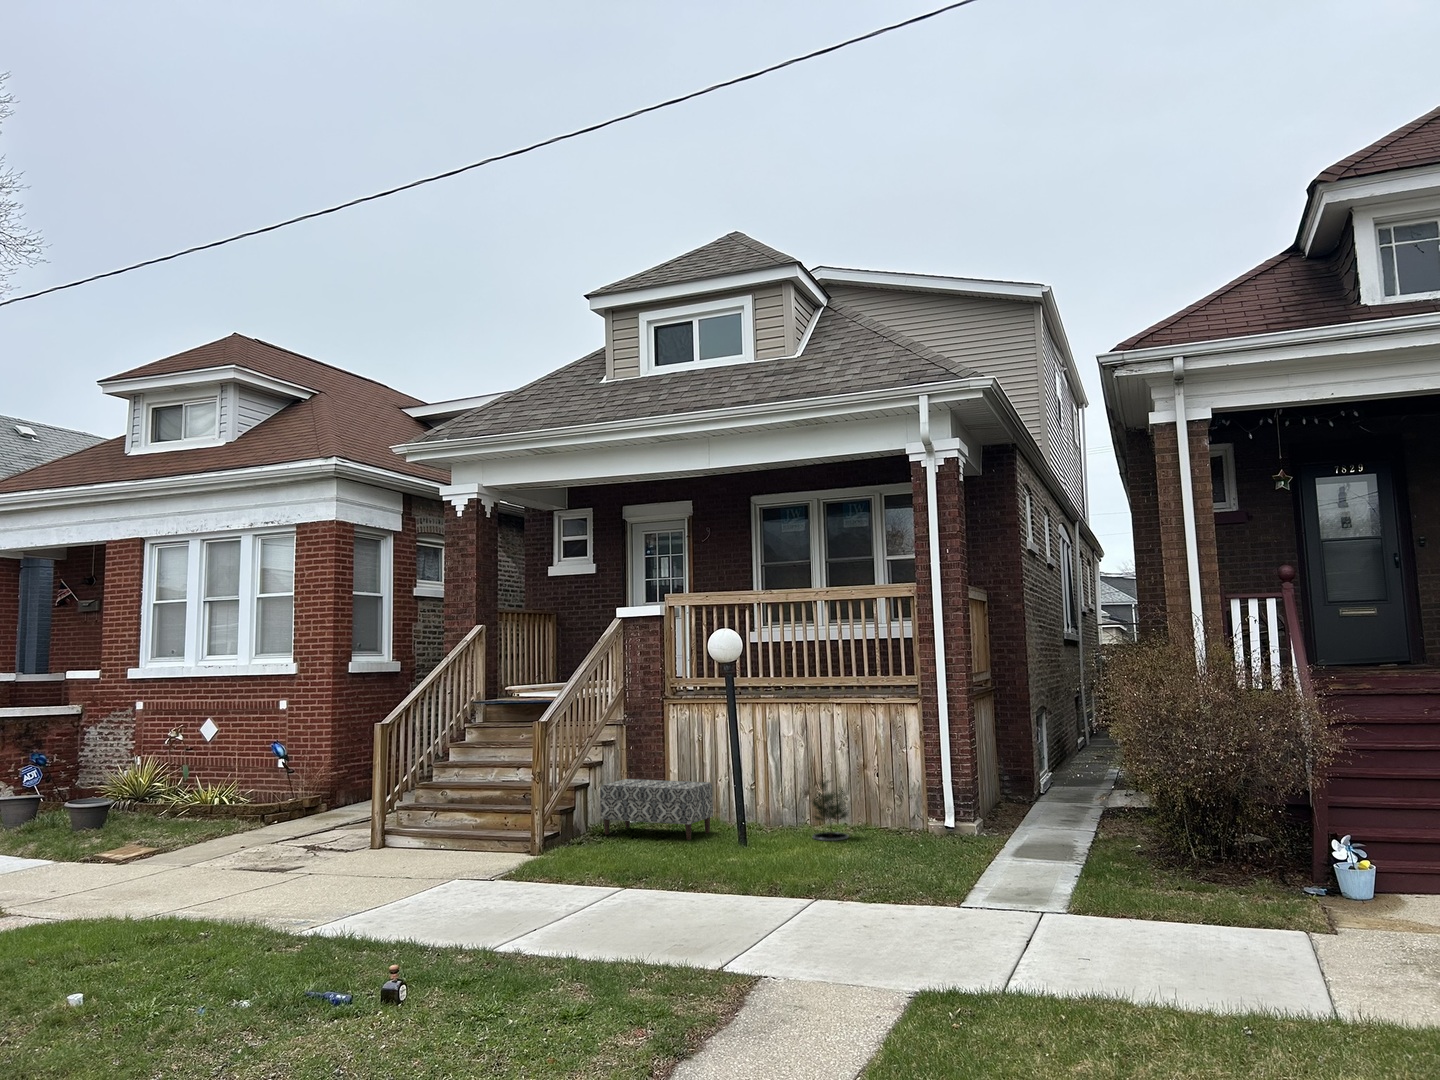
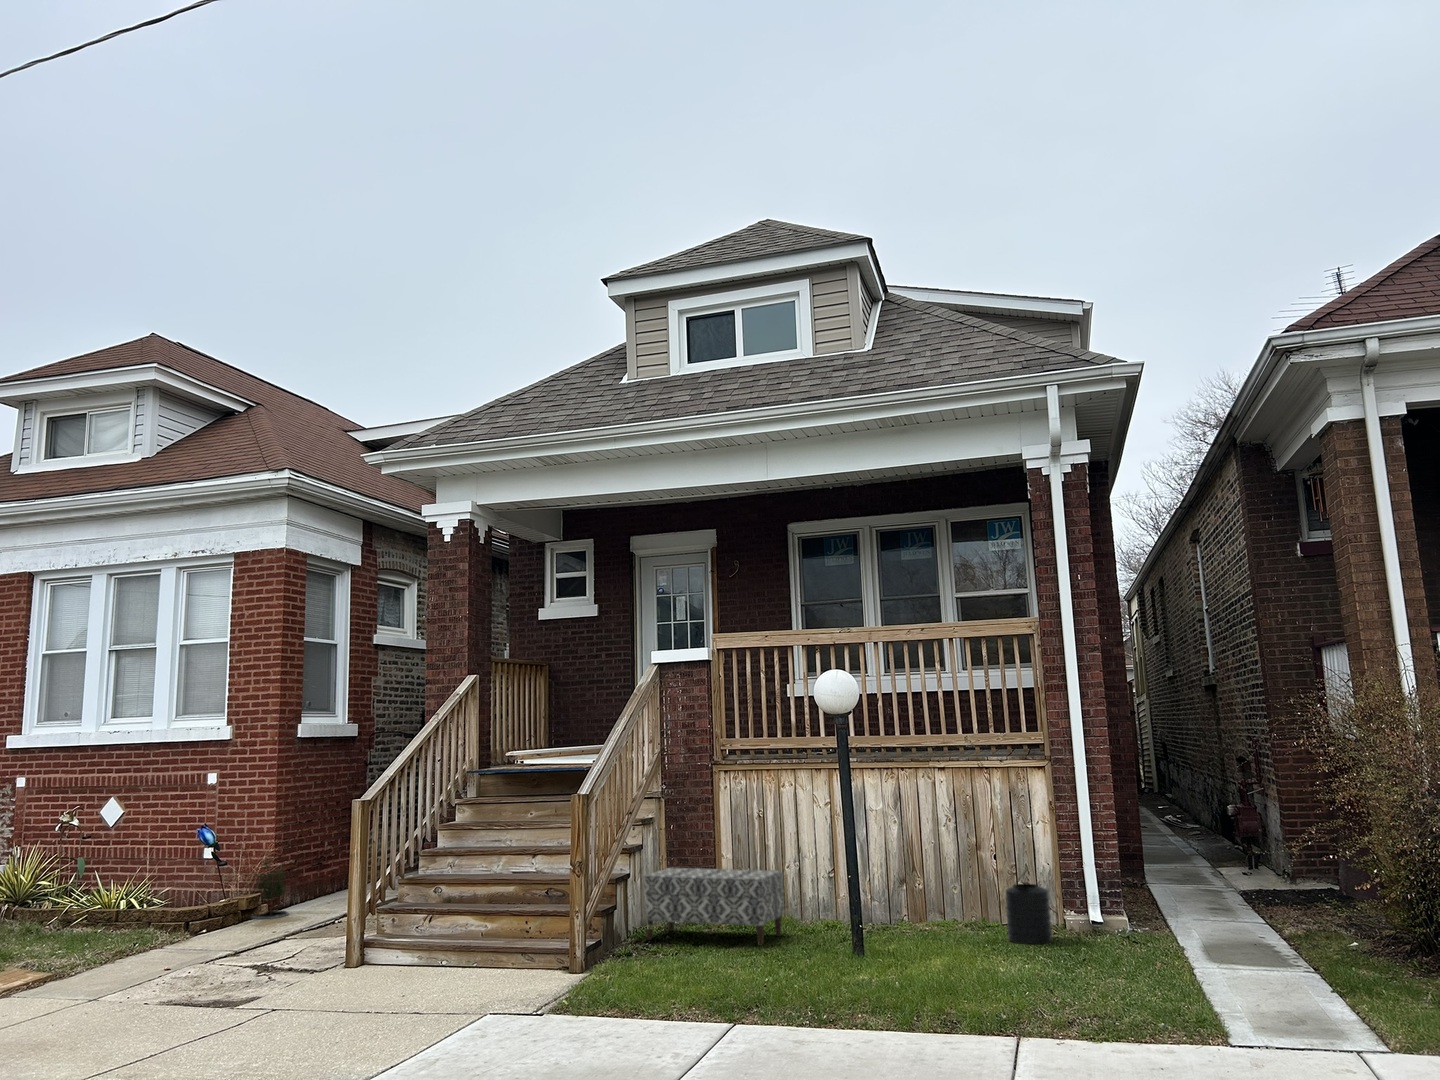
potted tree: present [813,779,849,841] -> present [252,858,289,919]
trash can: none [879,783,914,842] -> present [1005,873,1052,944]

